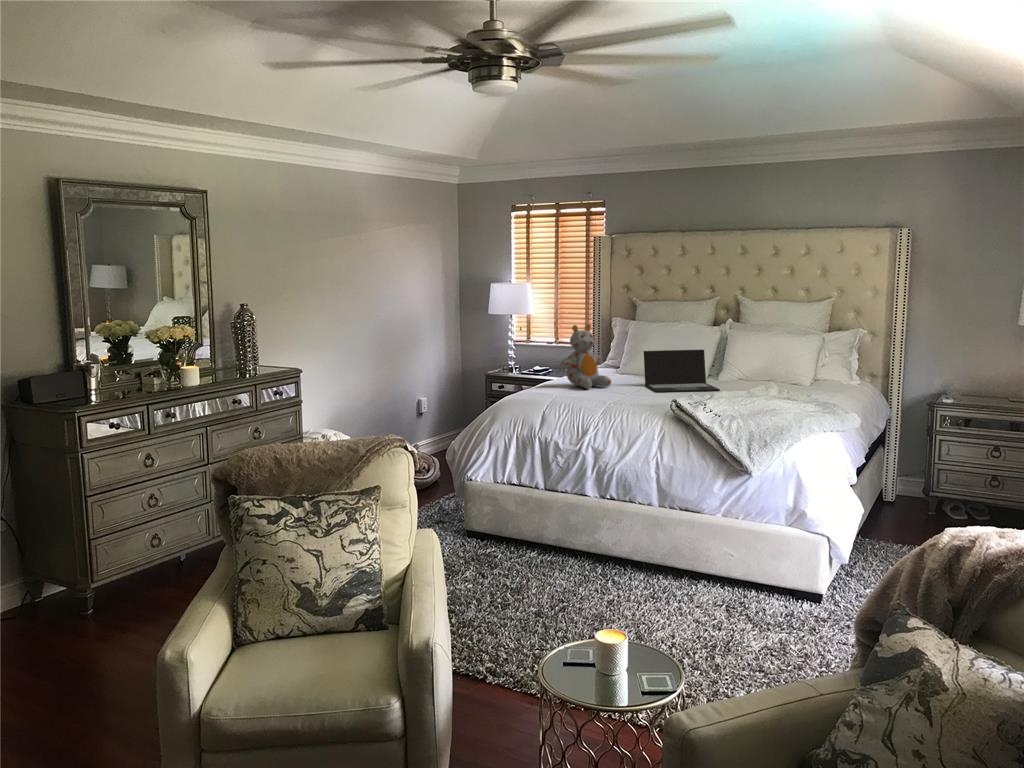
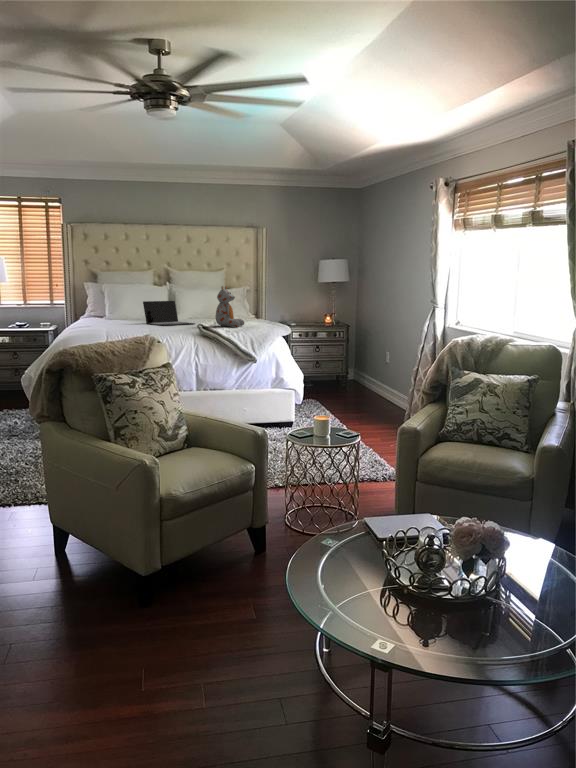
stuffed bear: present [560,324,611,389] -> present [216,286,244,327]

